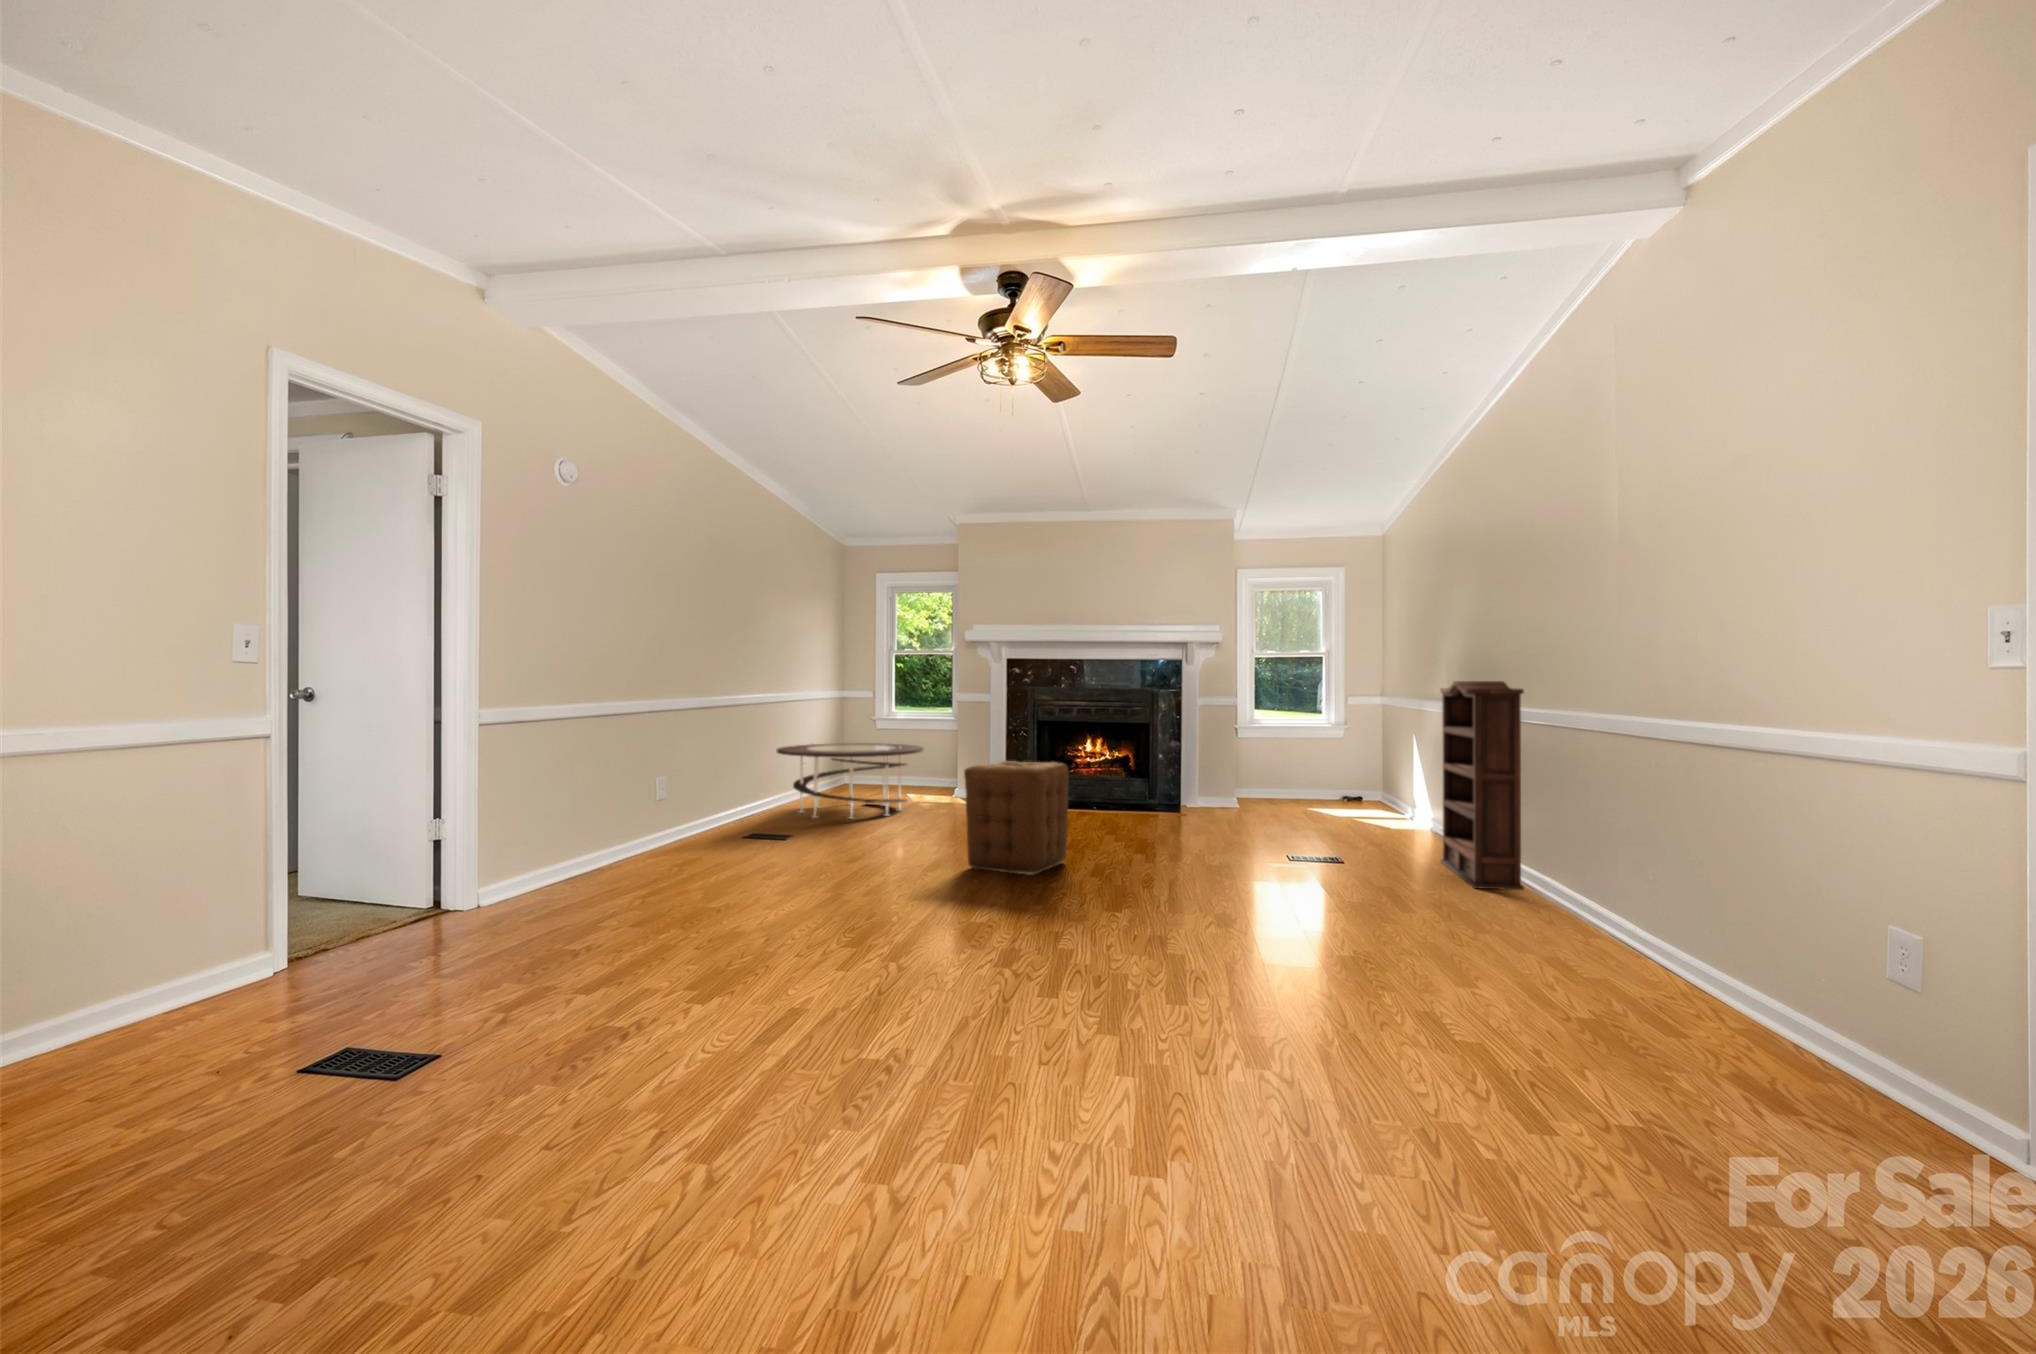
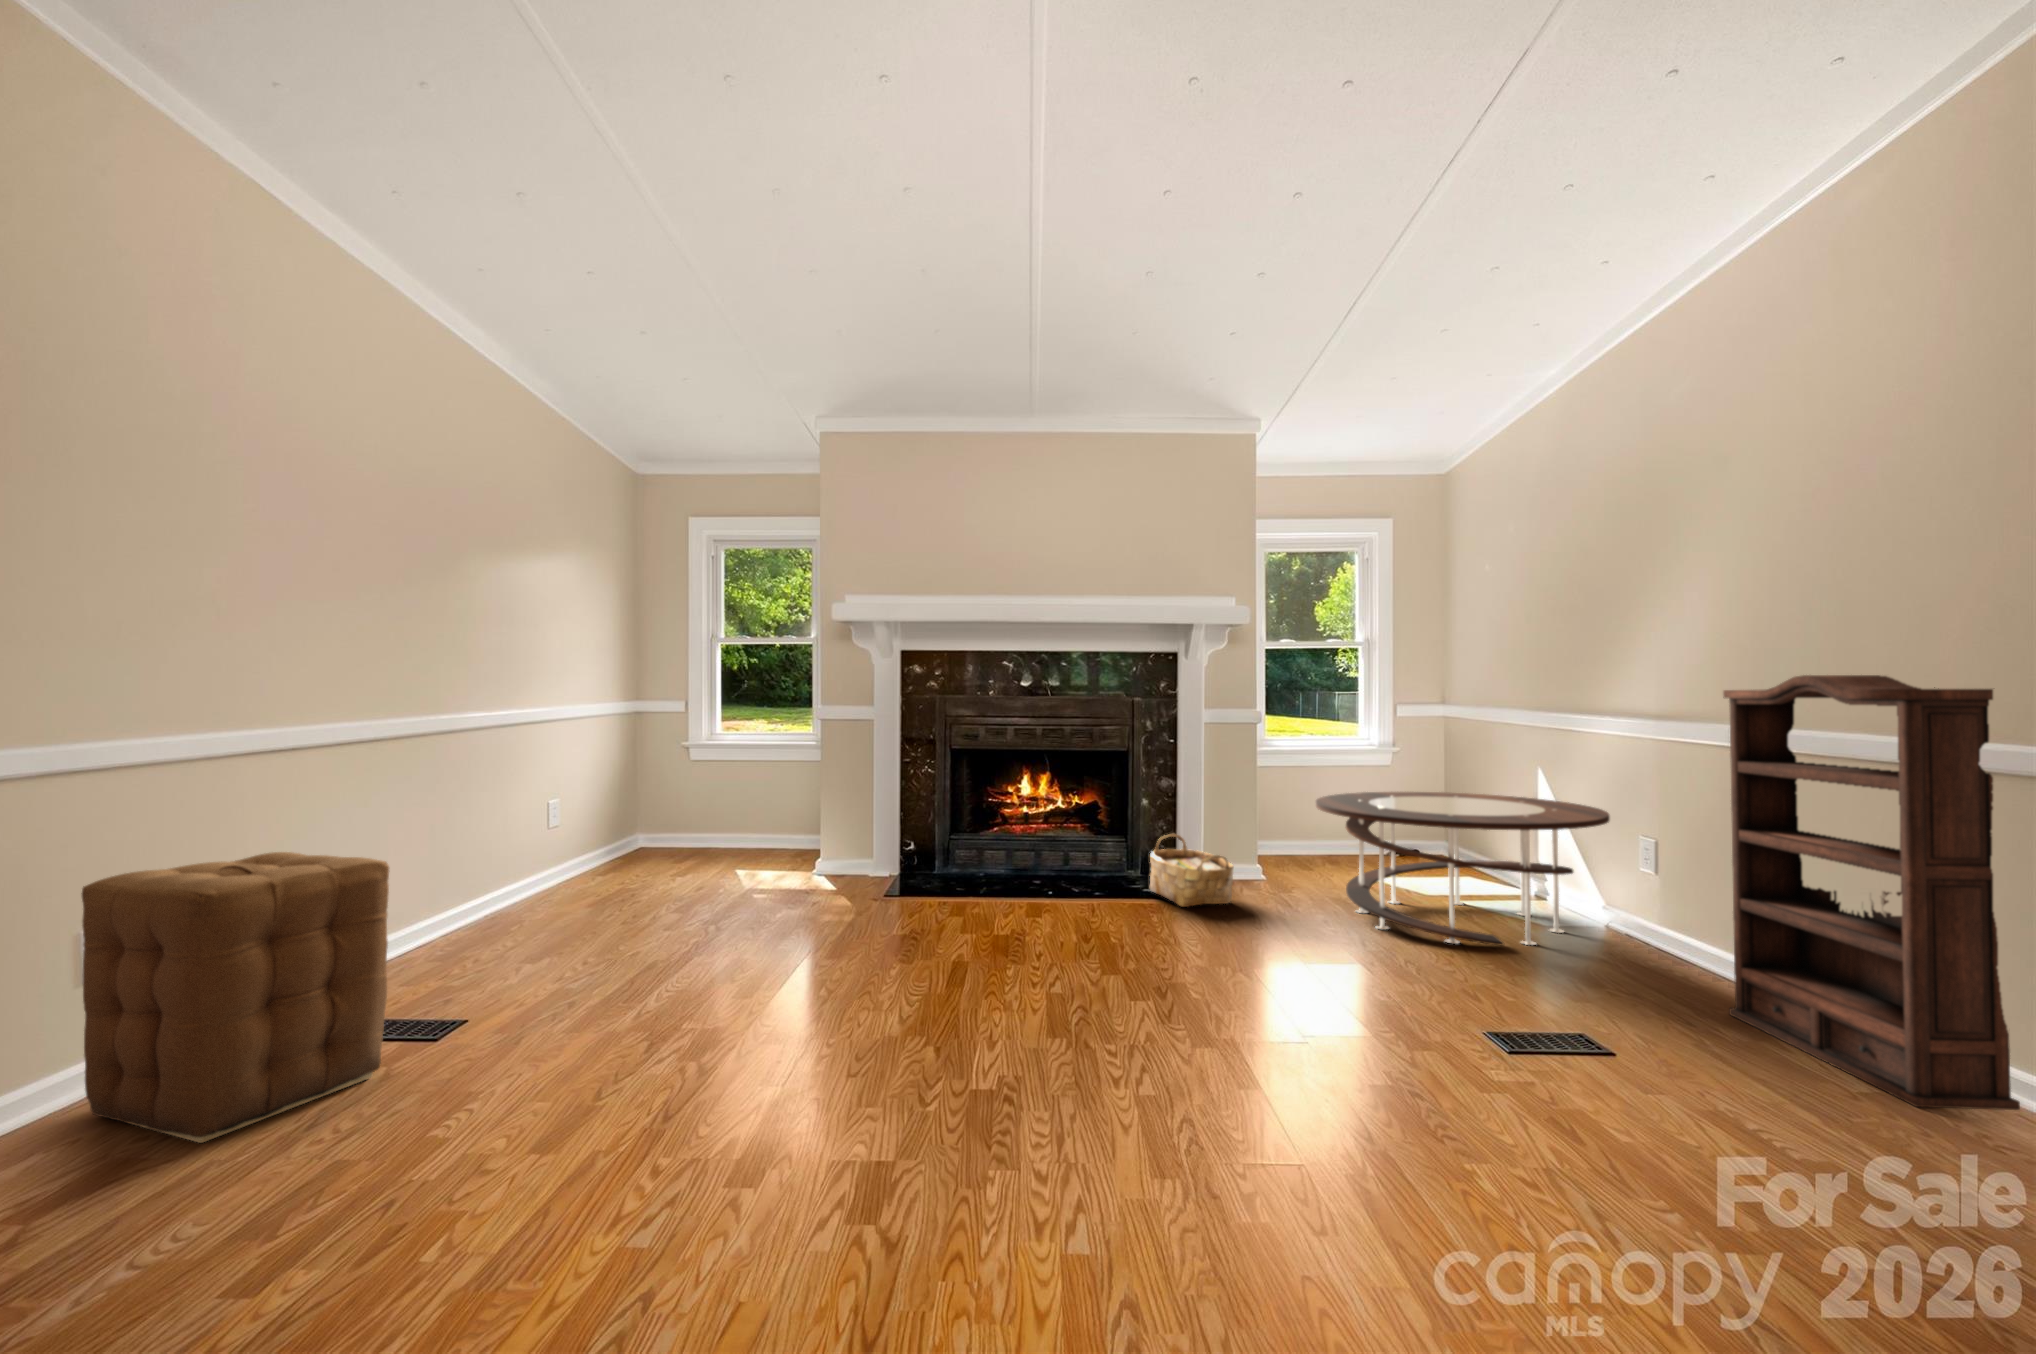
coffee table: present [777,743,924,819] -> present [1316,792,1610,945]
ottoman: present [964,761,1068,875] -> present [81,852,389,1143]
woven basket: none [1161,776,1212,819] -> present [1150,834,1234,907]

